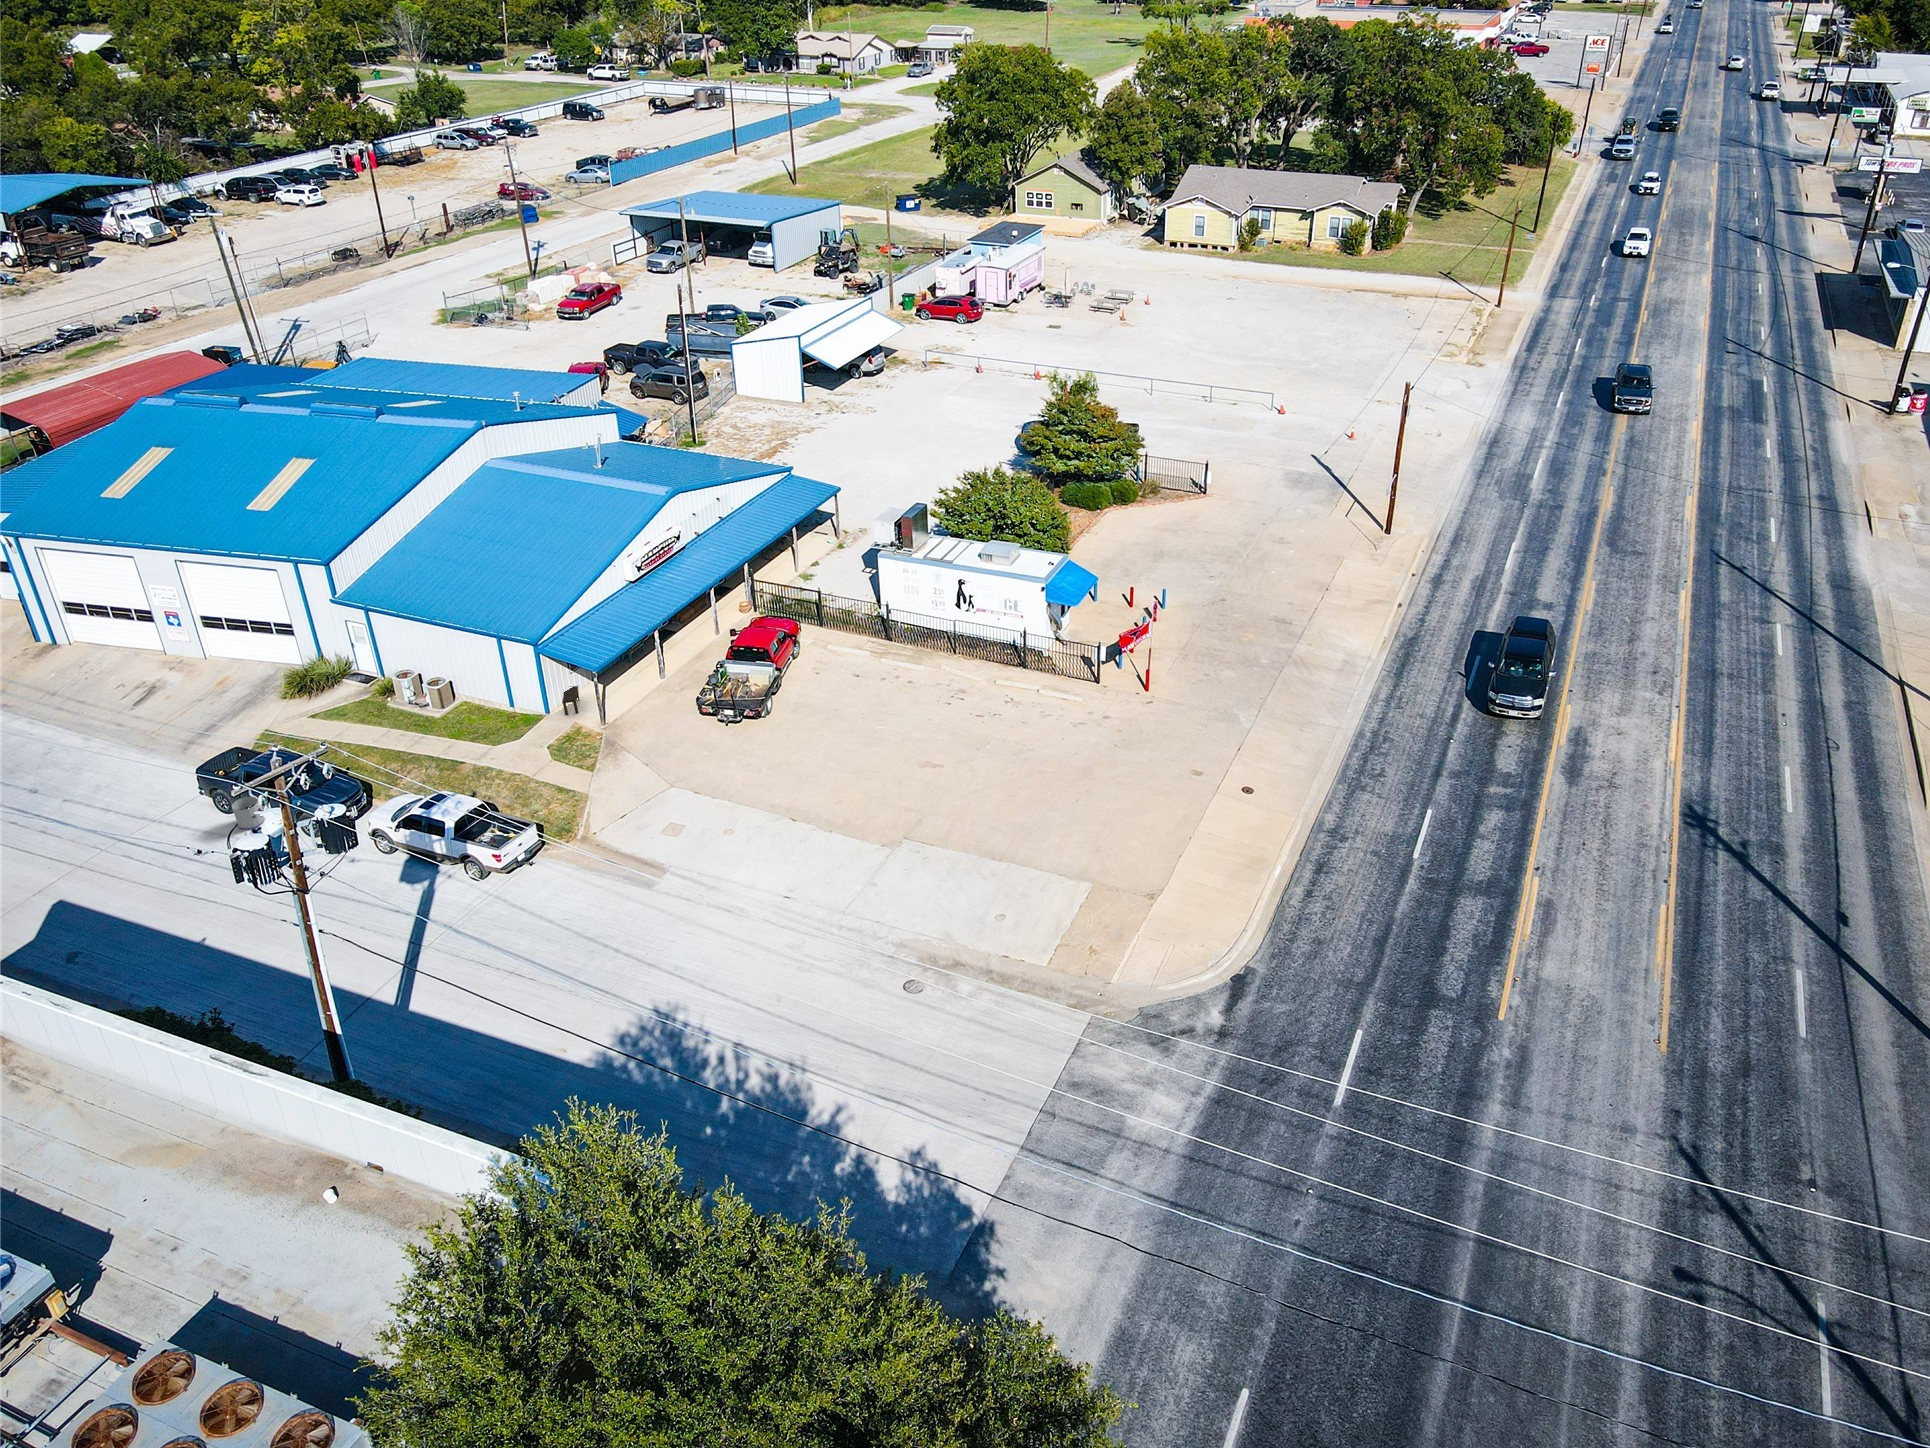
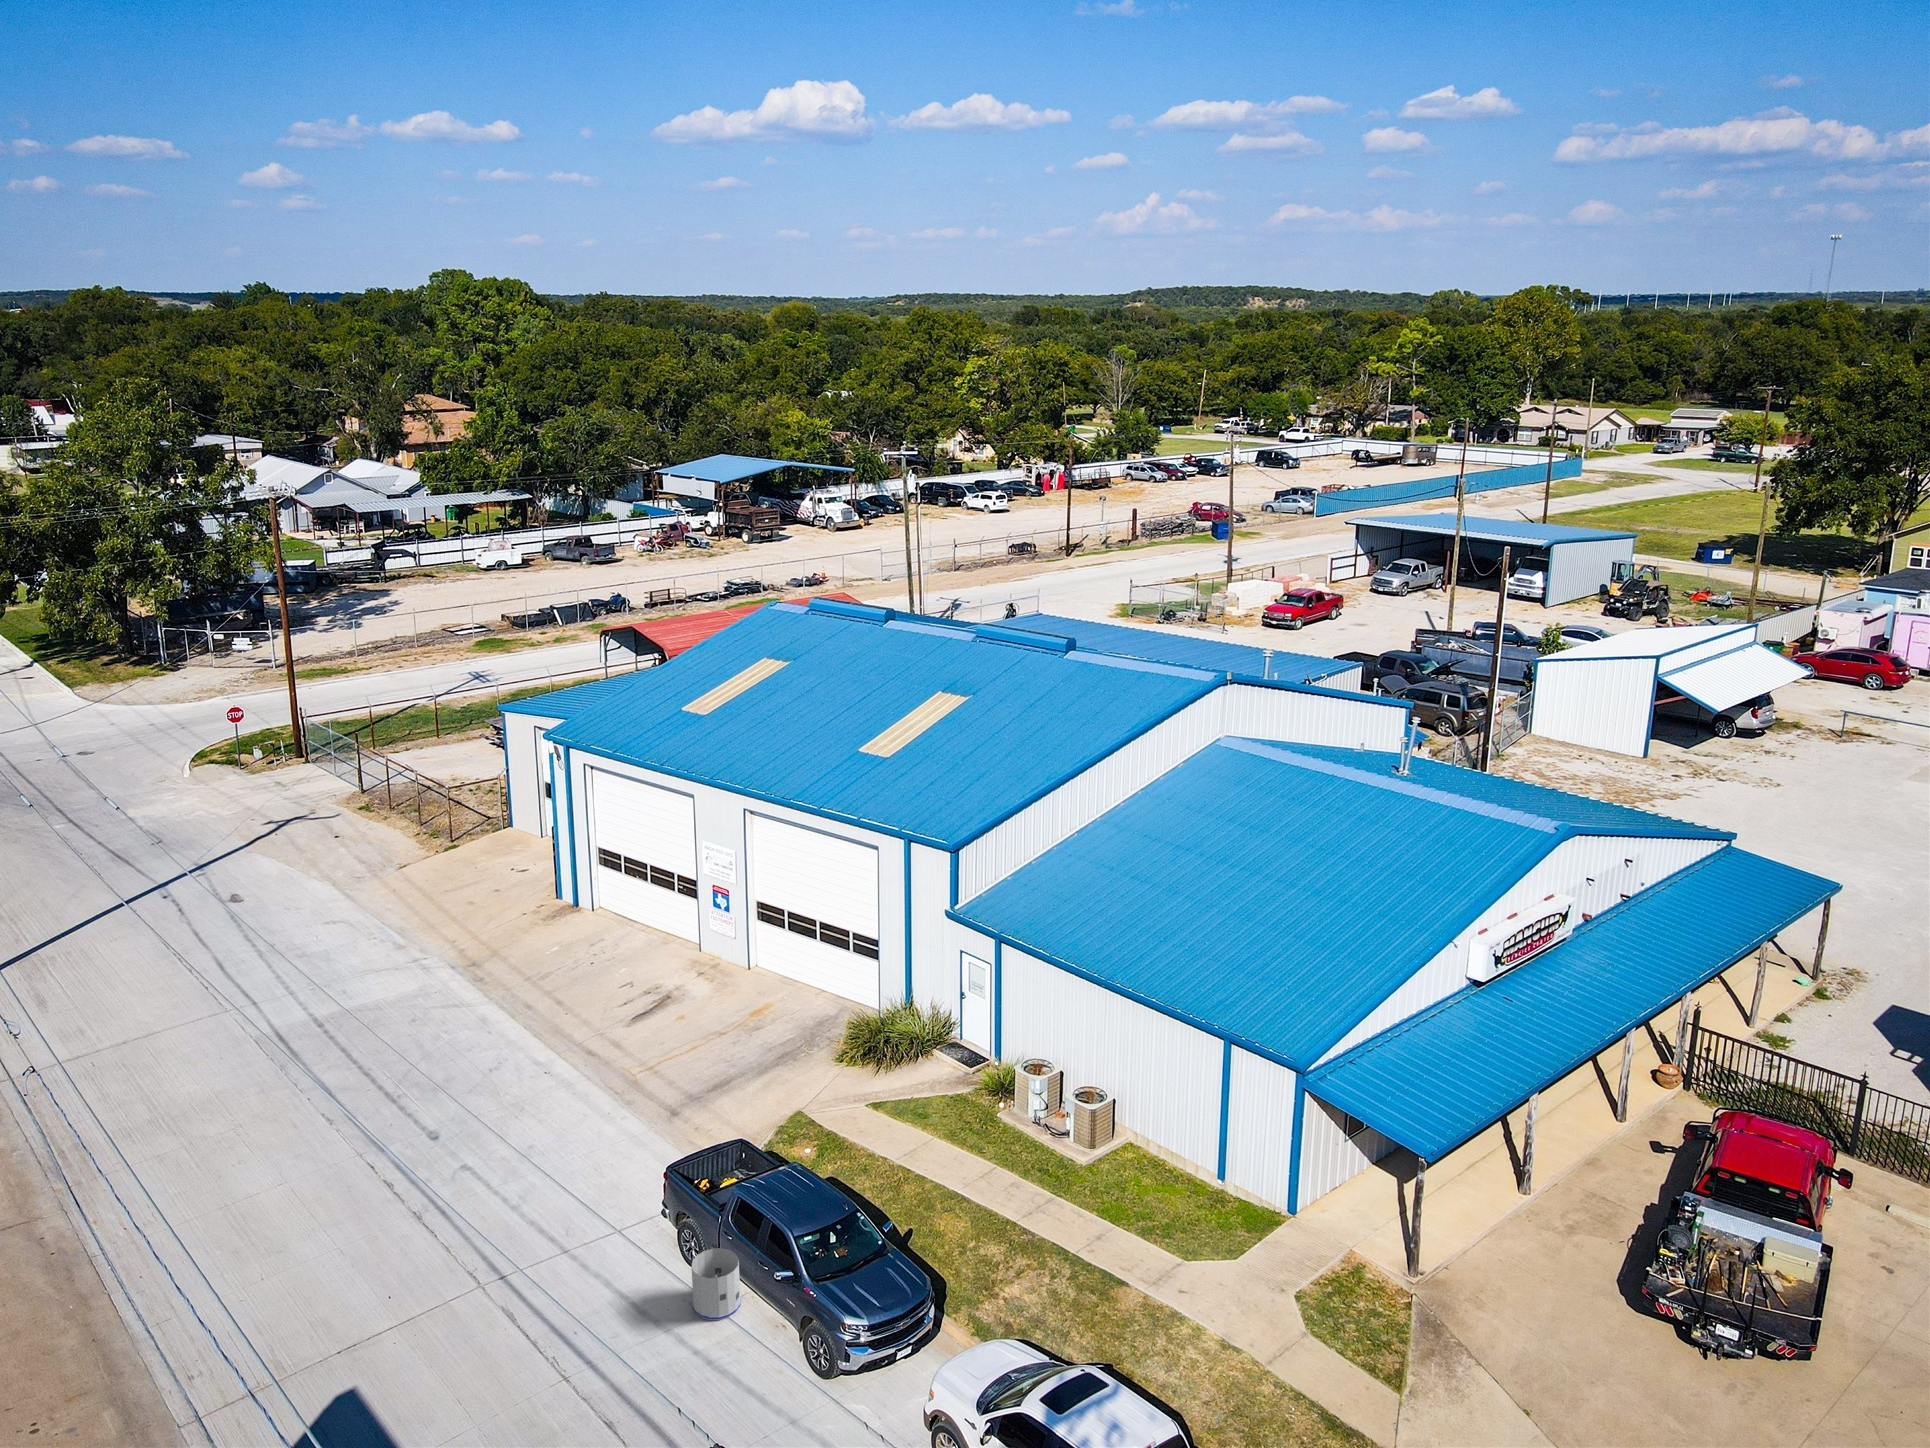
bench: present [562,686,579,715] -> none [1331,1167,1362,1234]

